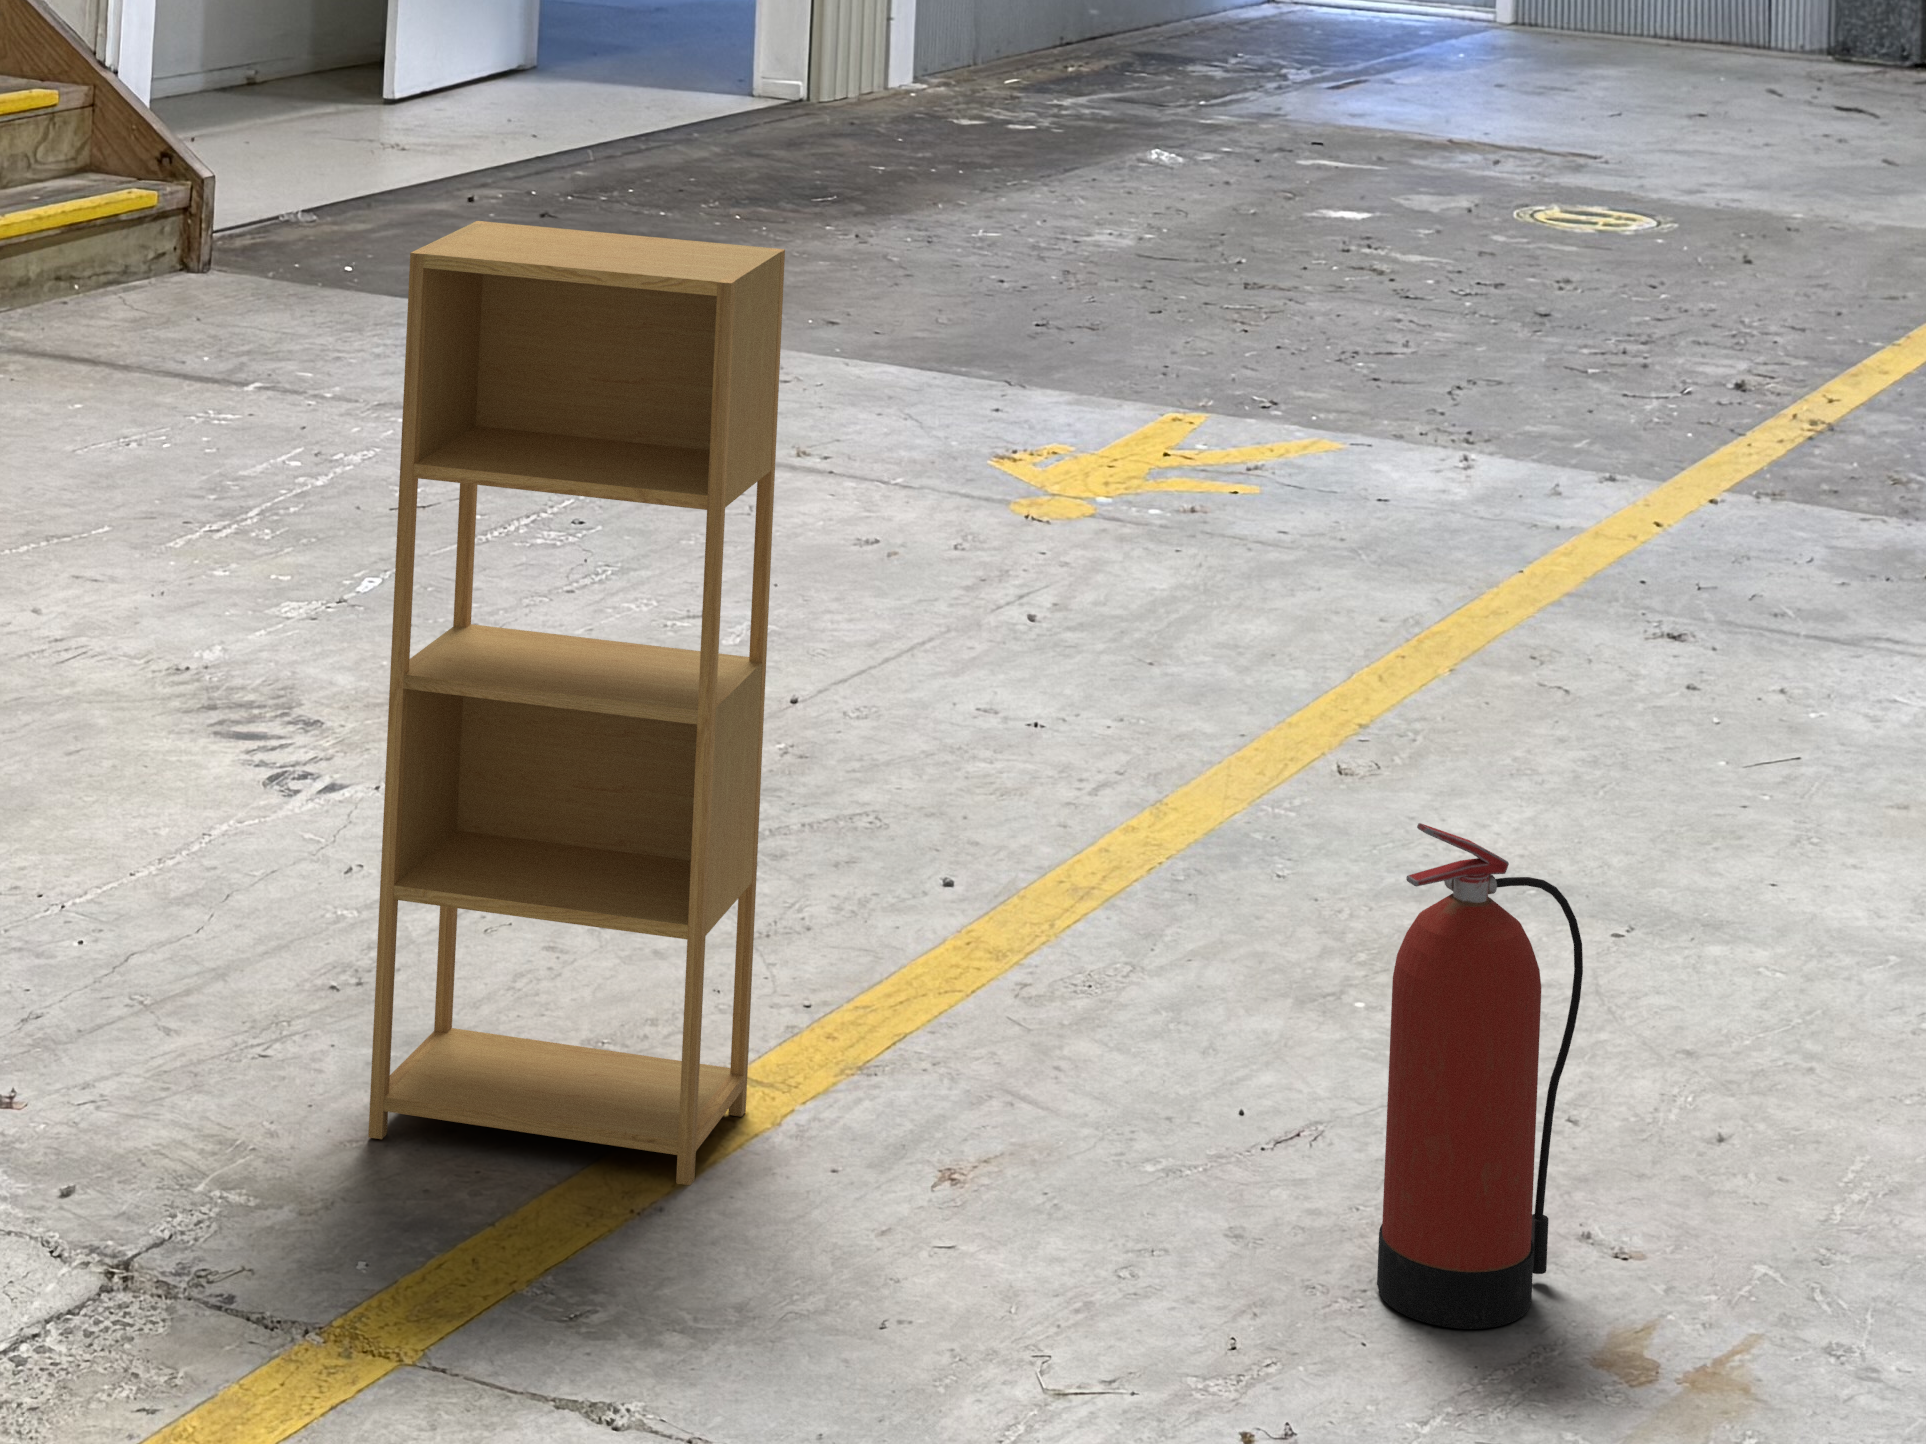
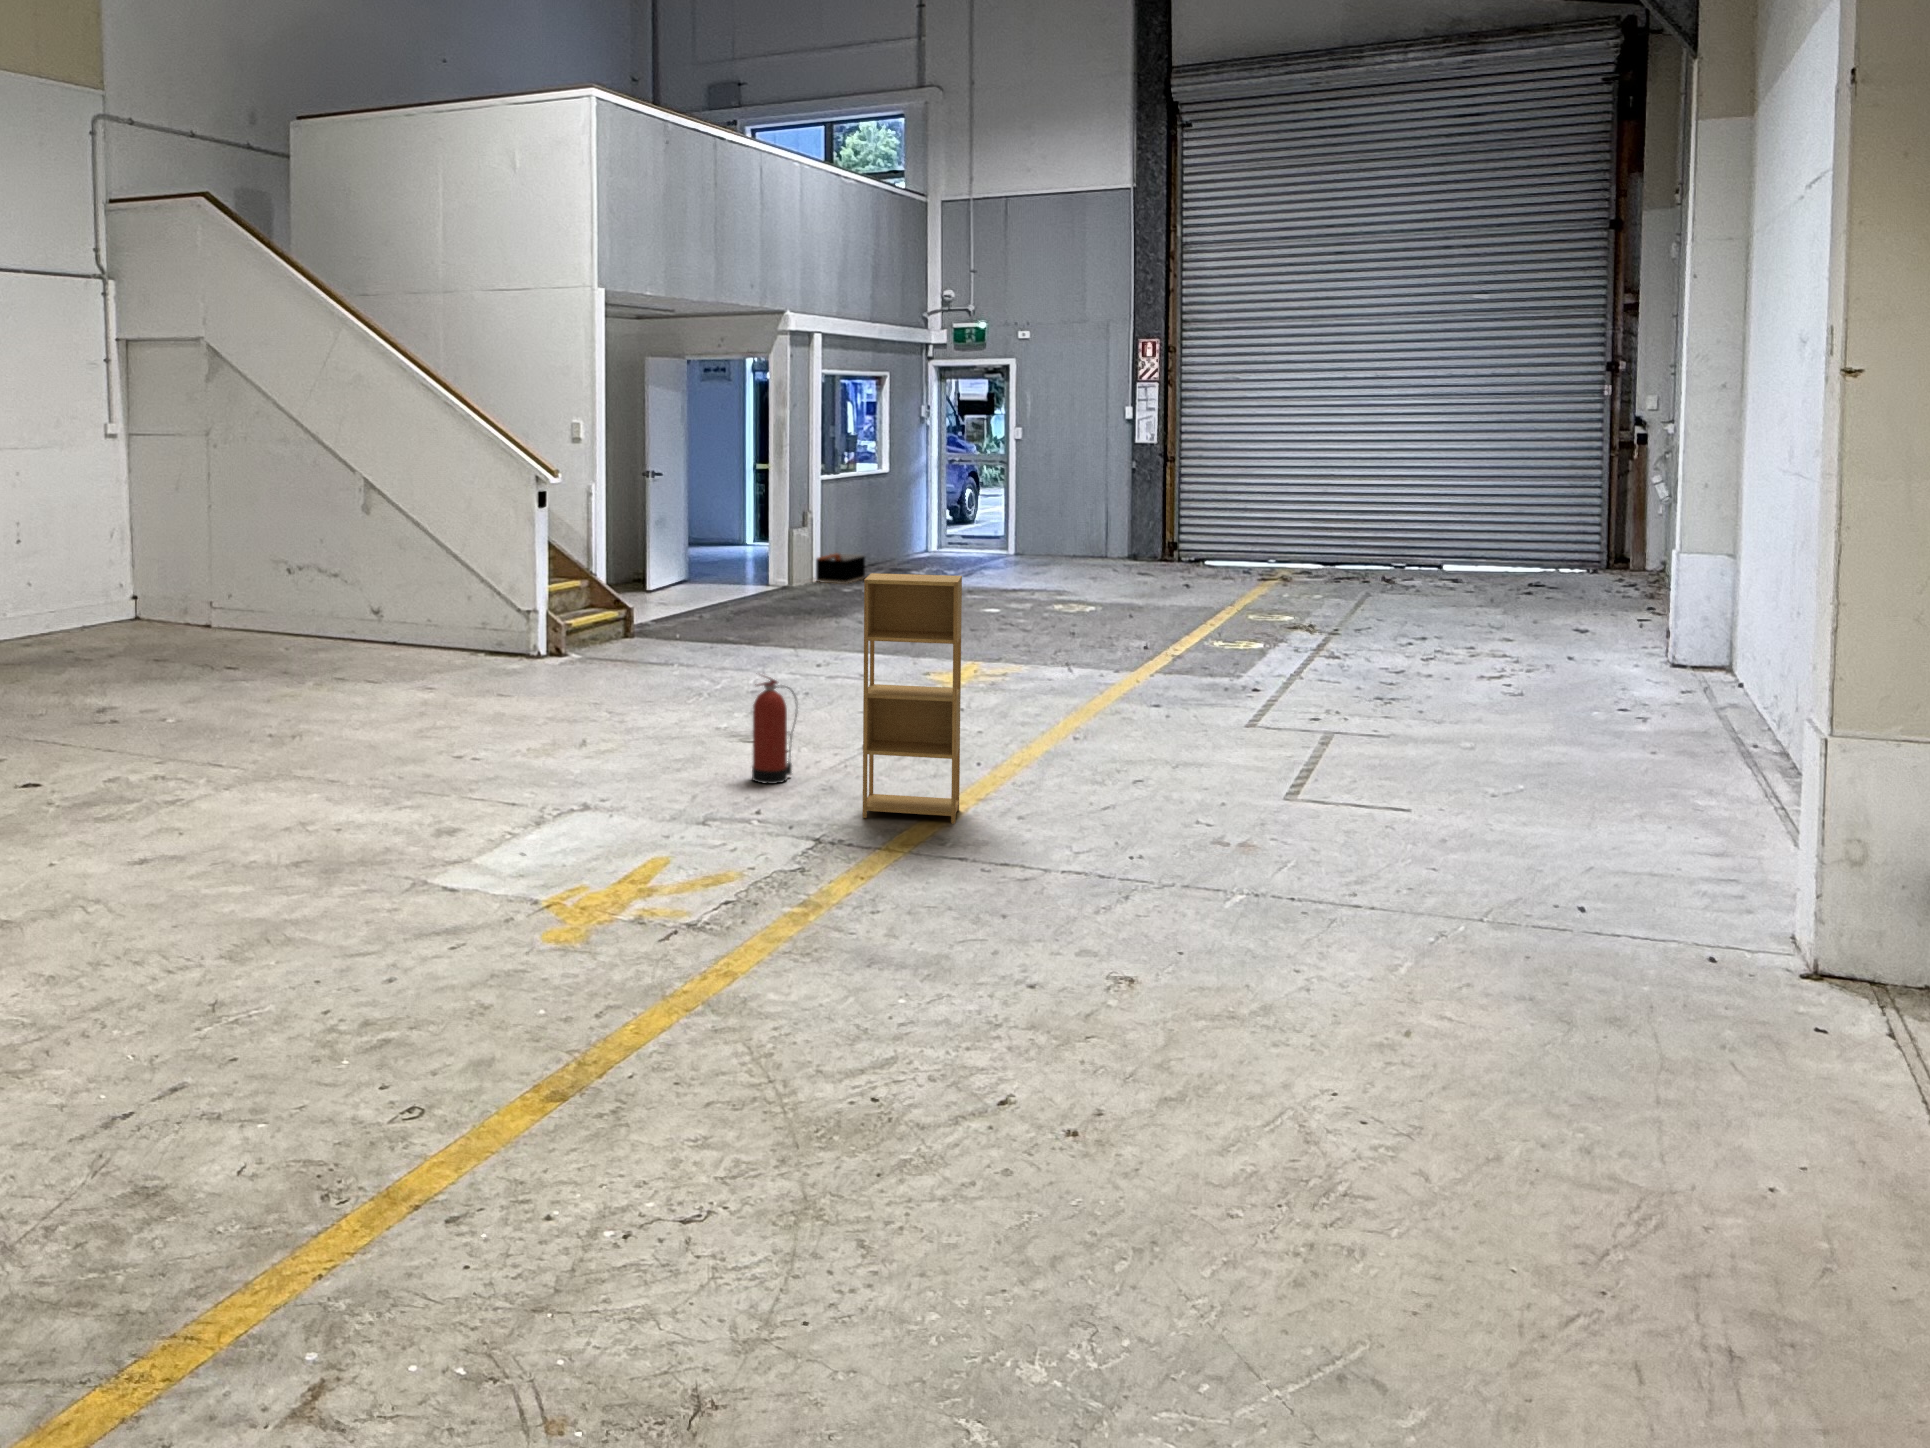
storage bin: none [887,11,1041,106] -> present [816,554,865,584]
fire extinguisher: present [1377,823,1583,1329] -> present [752,676,792,784]

